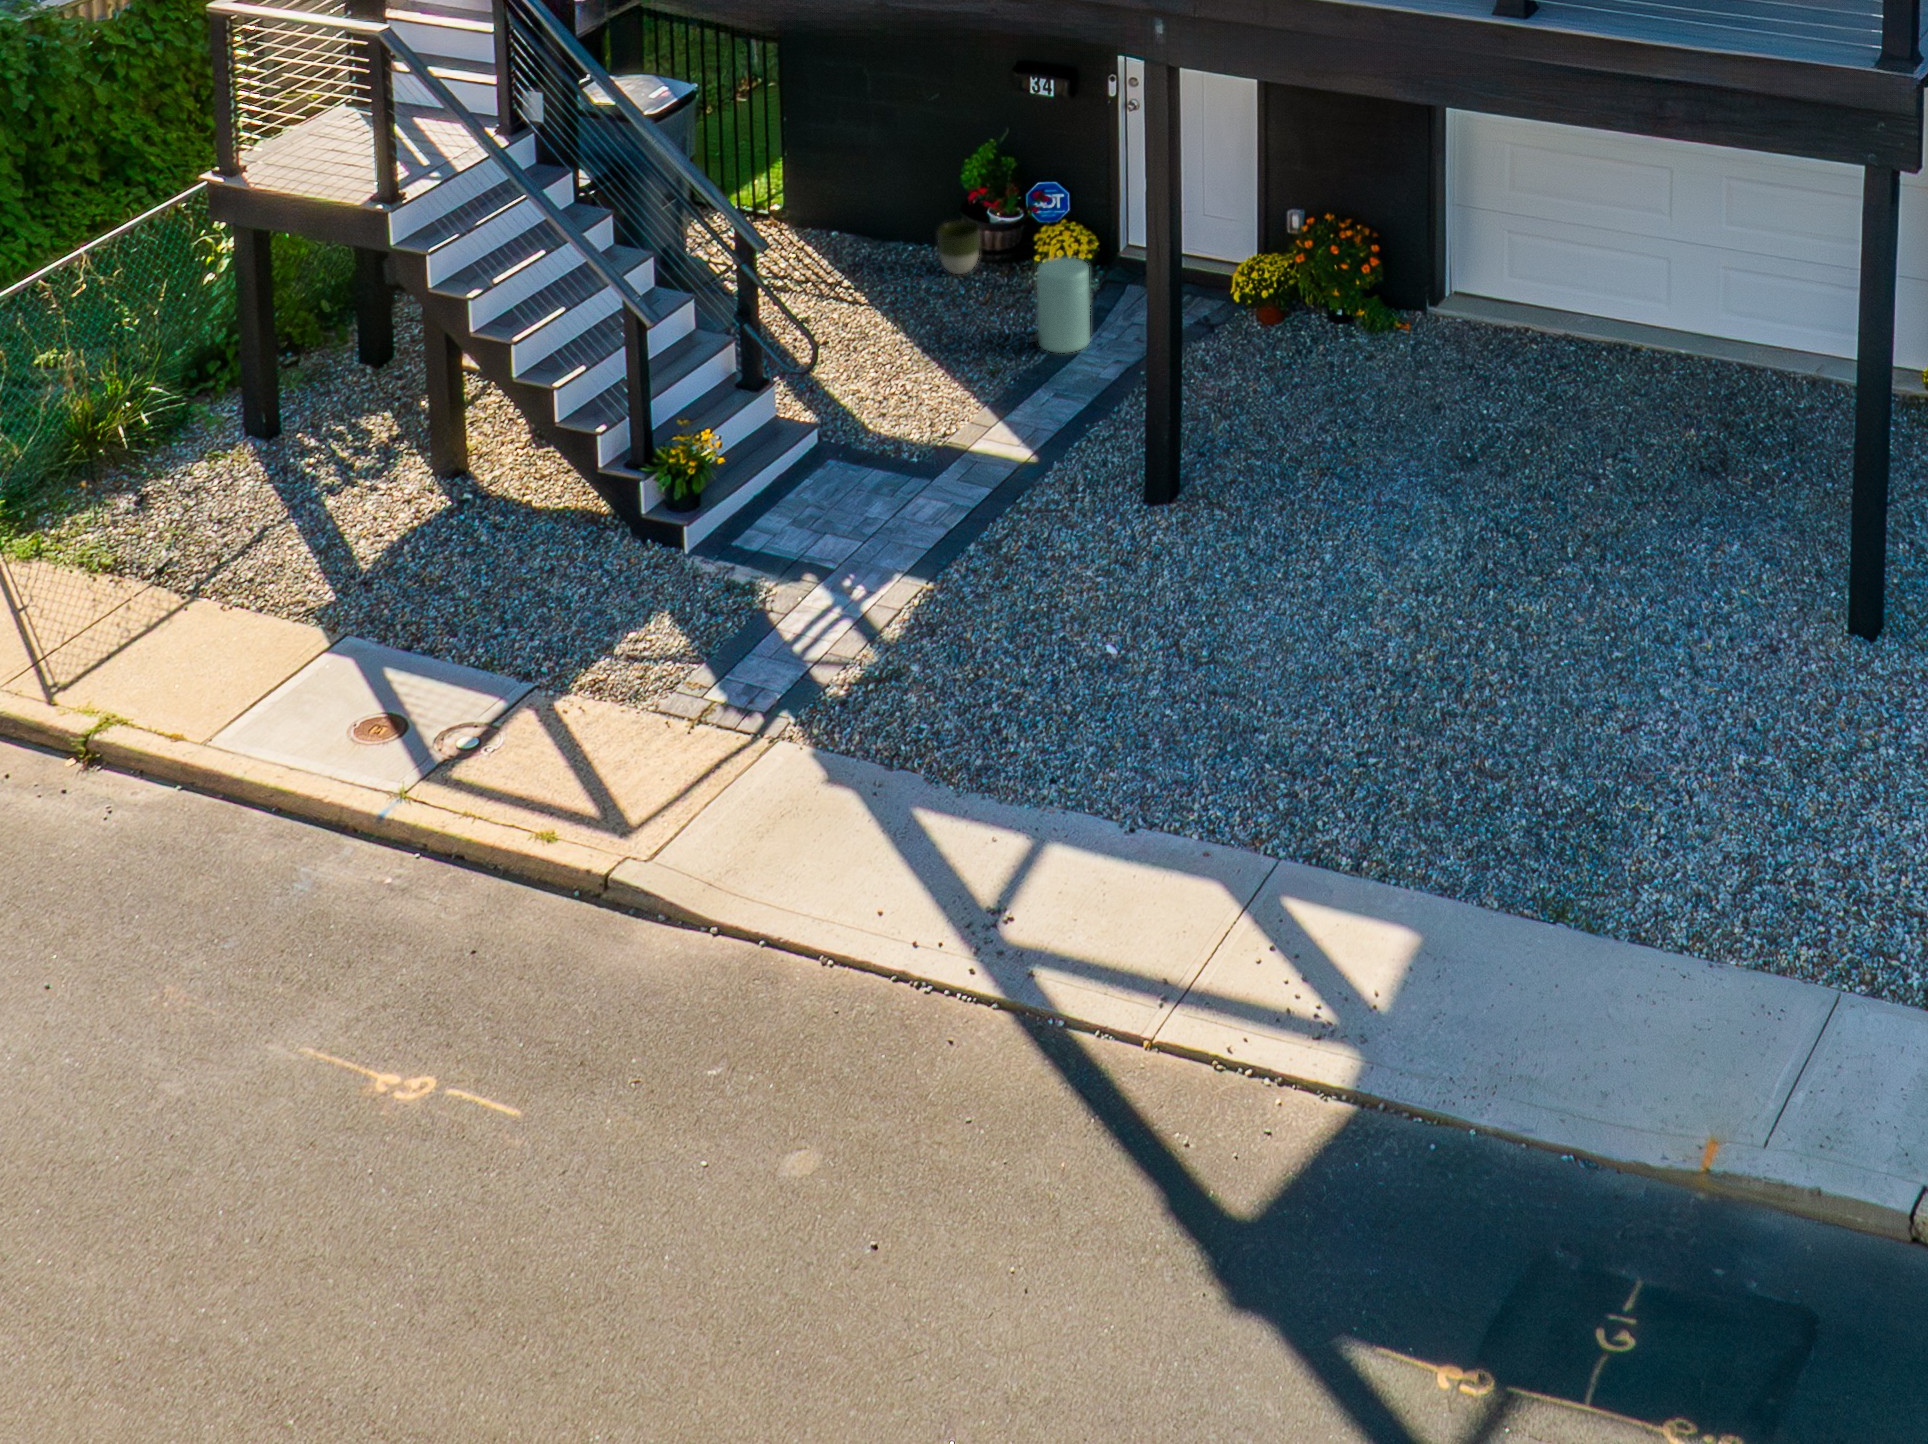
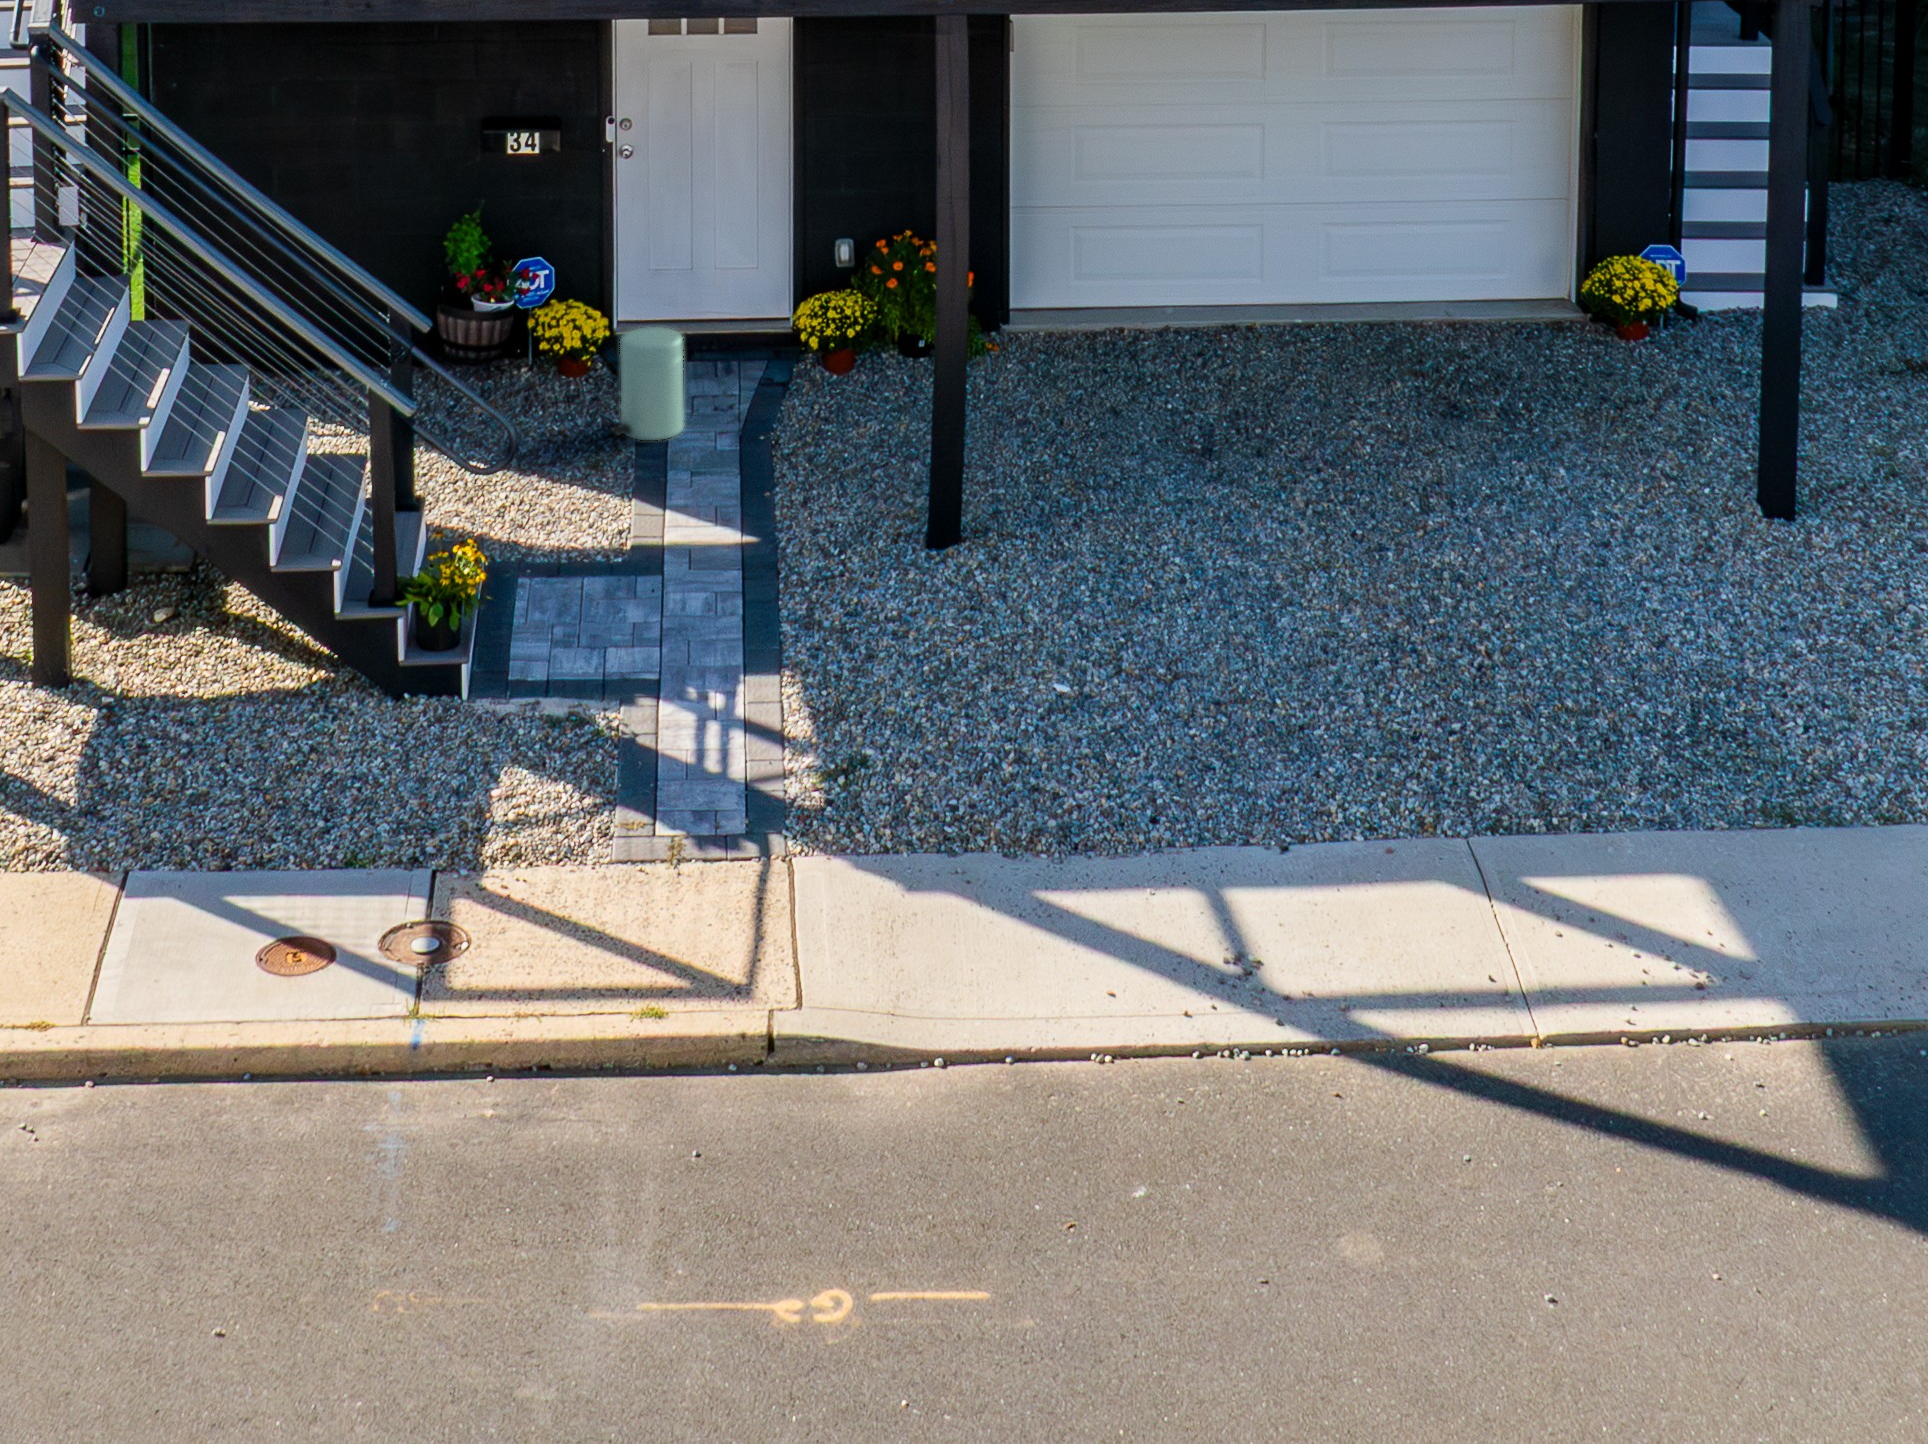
planter: present [938,221,980,274] -> none [422,324,473,388]

